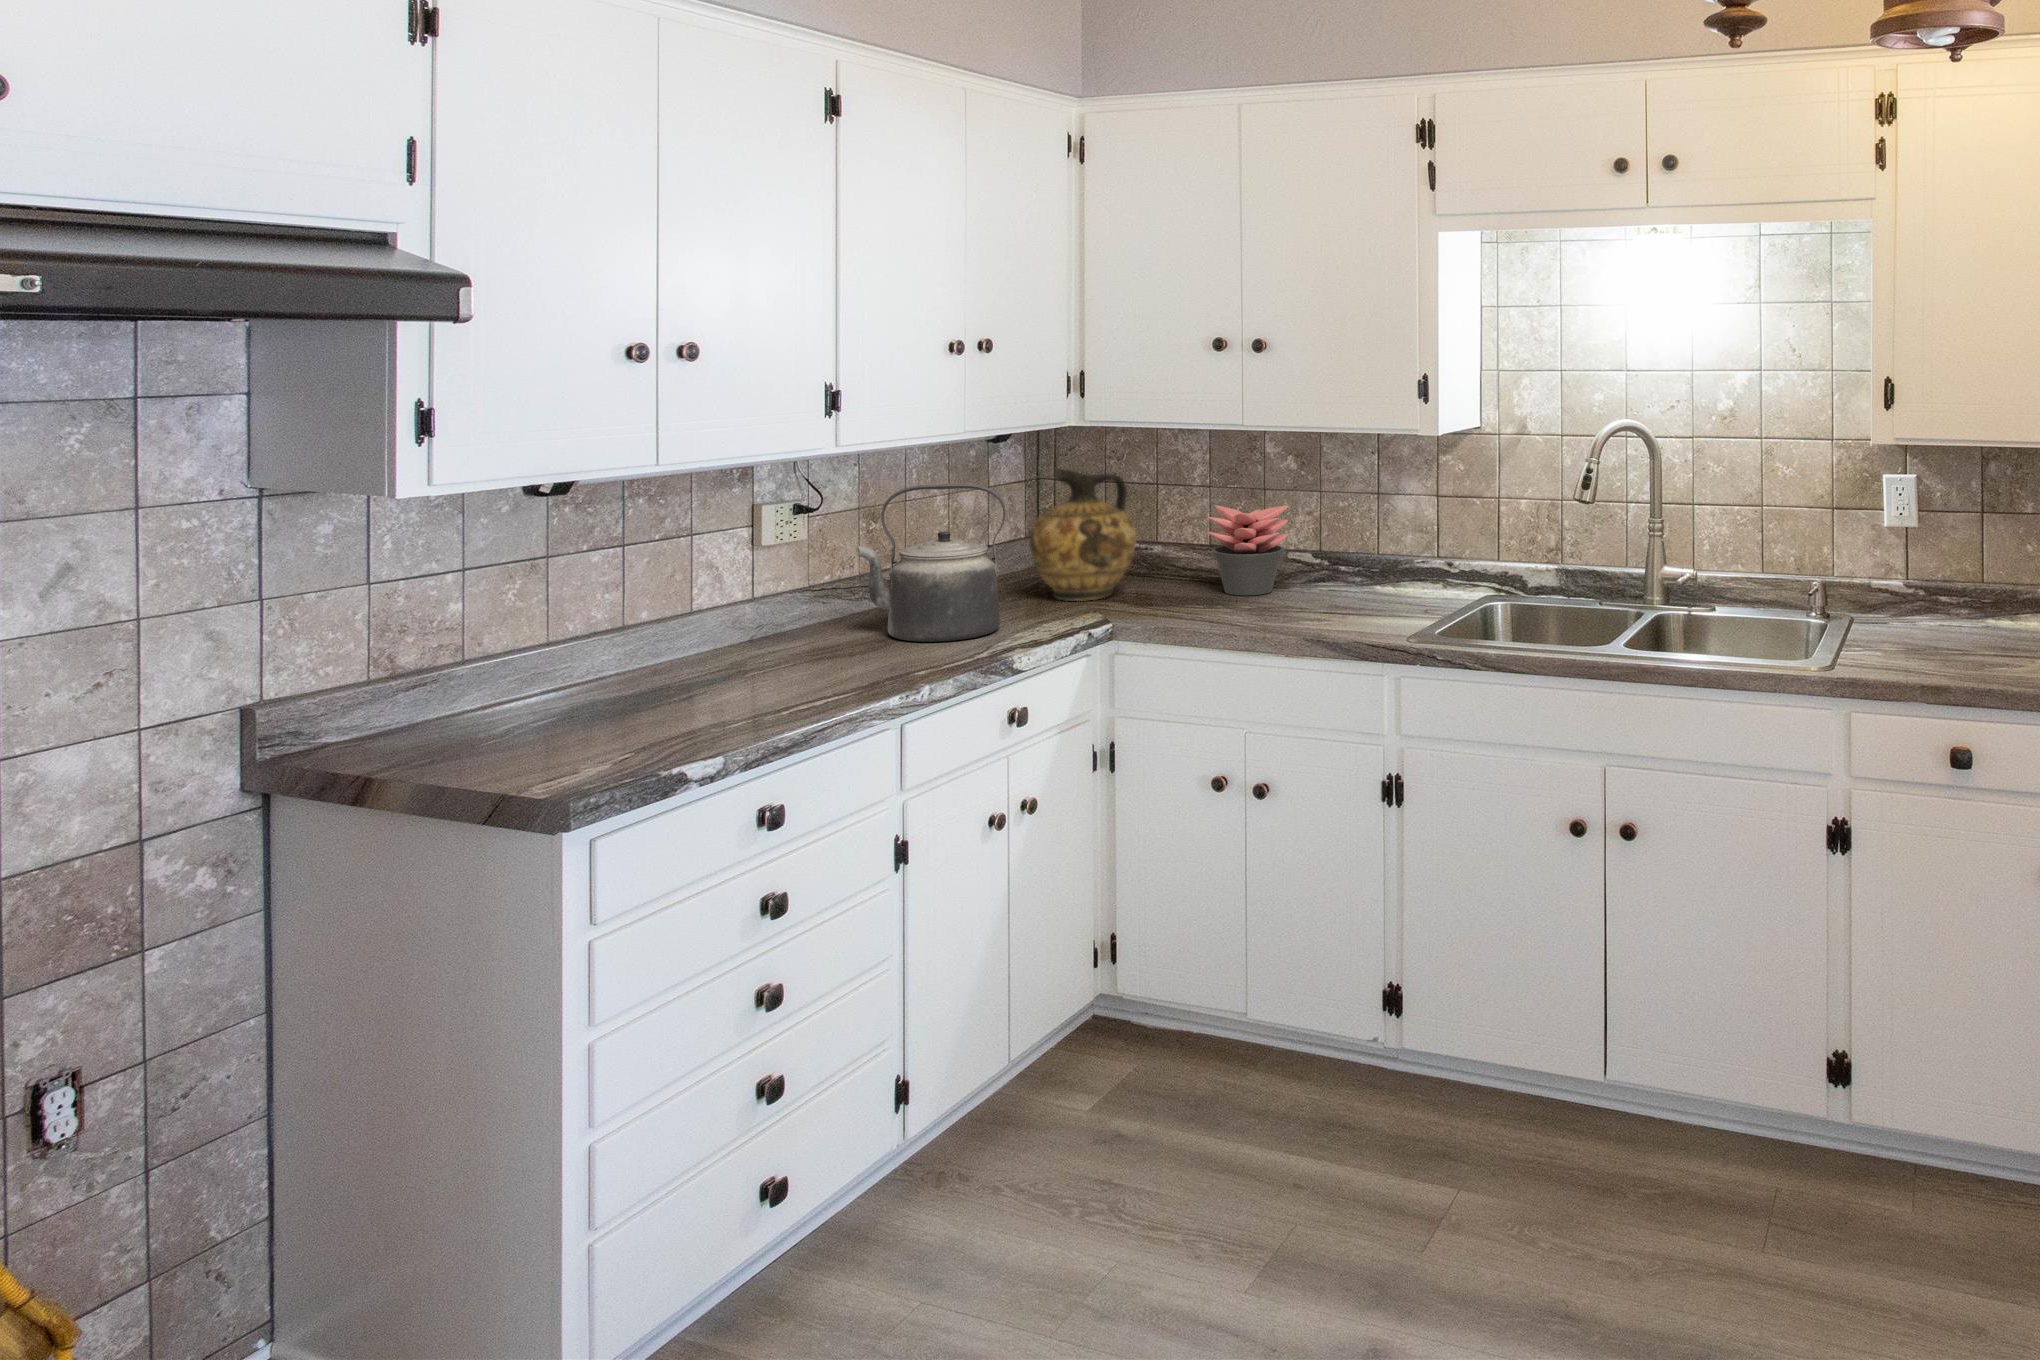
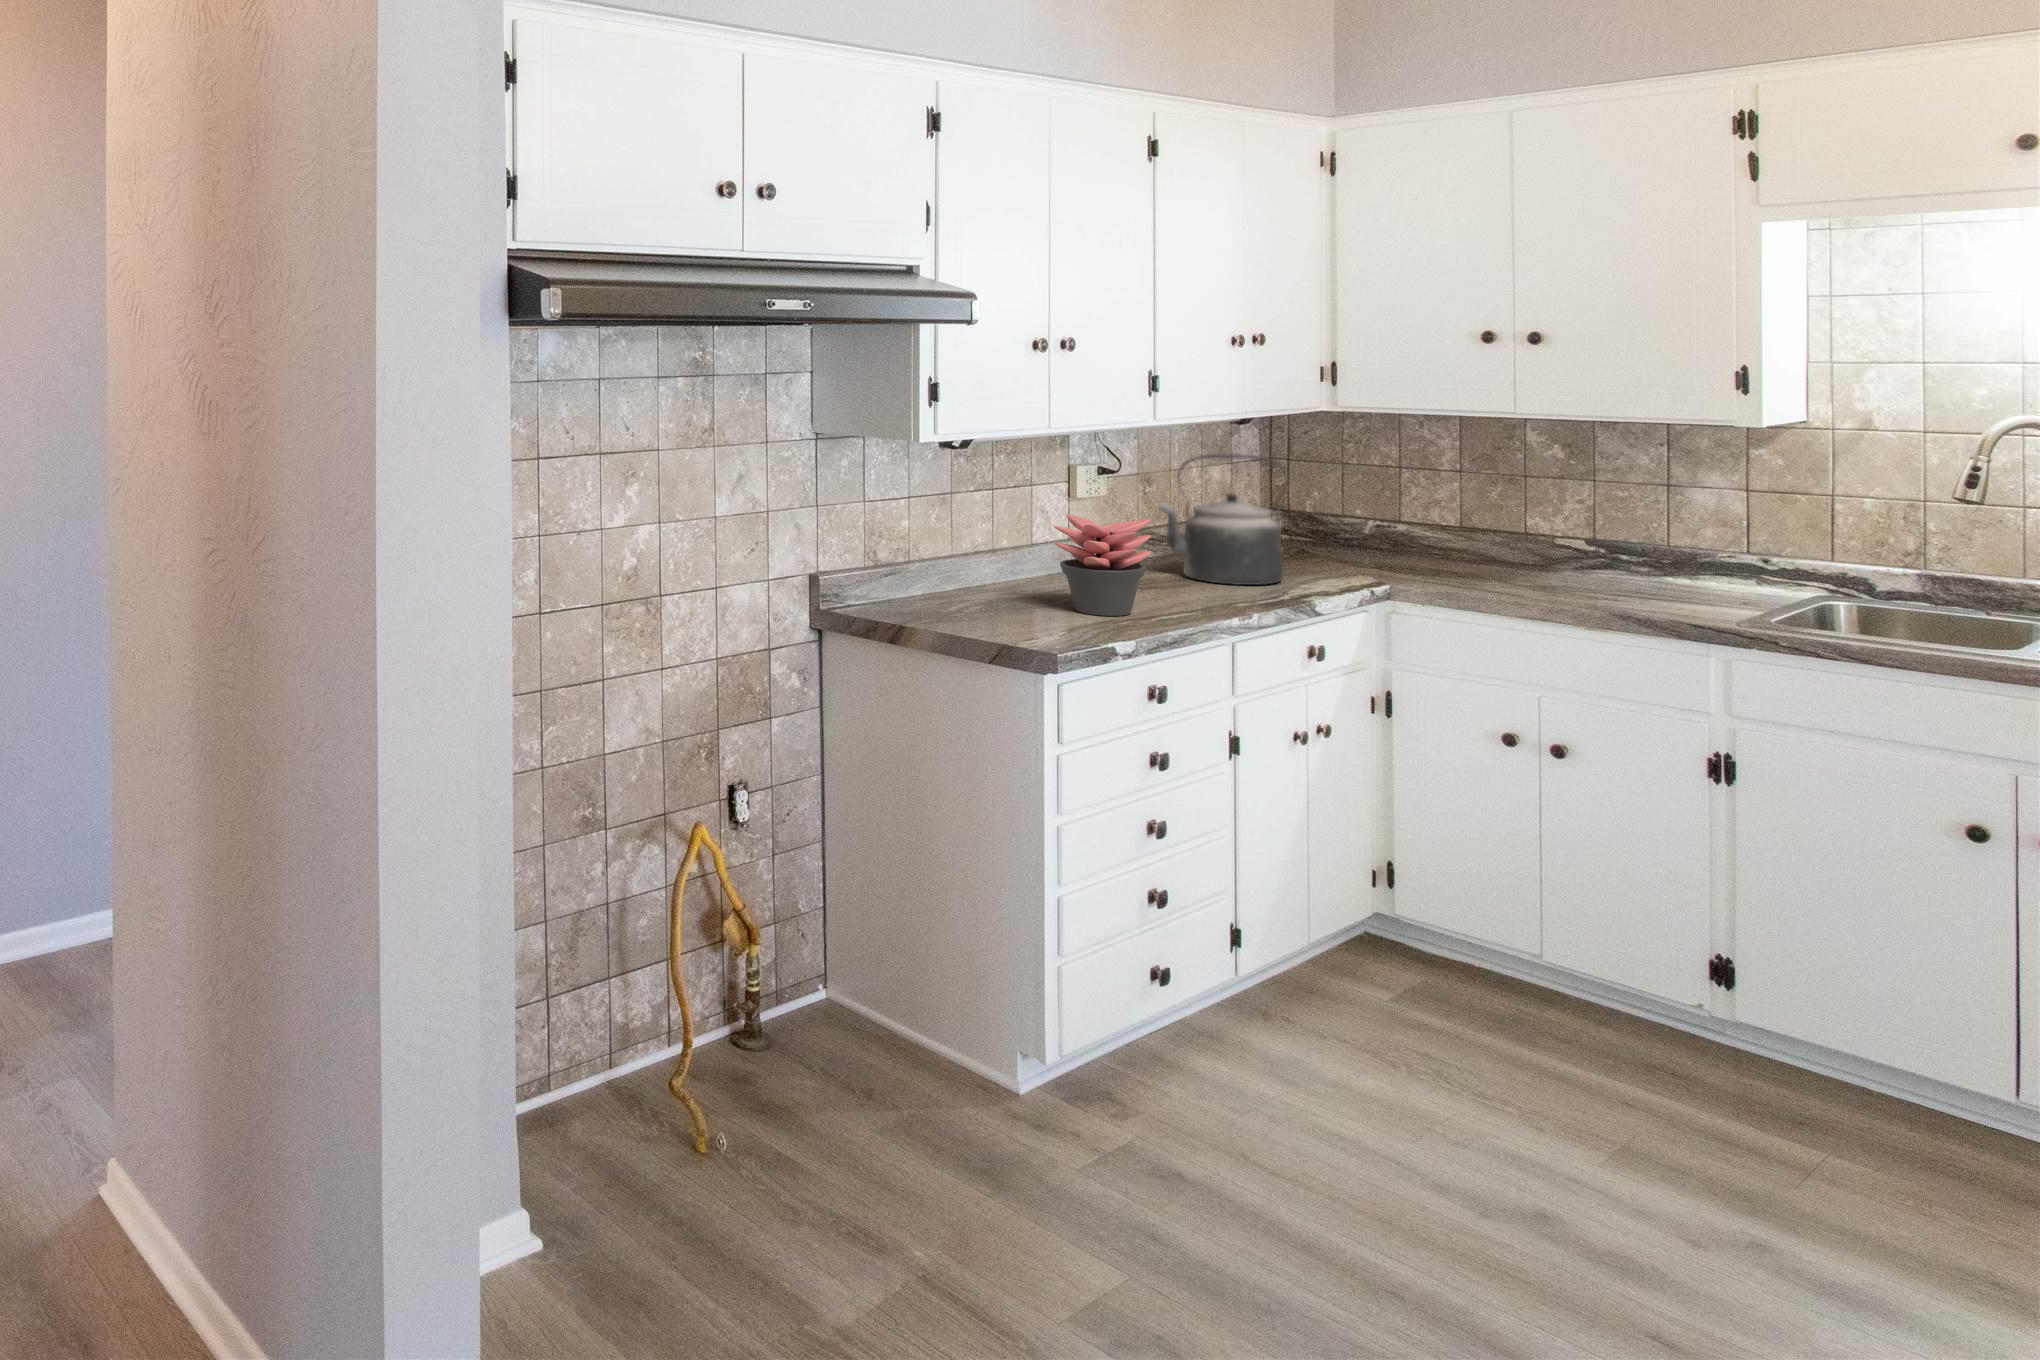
ceramic jug: present [1029,469,1136,601] -> none [1286,447,1393,566]
succulent plant: present [1207,505,1288,595] -> present [1054,514,1152,616]

